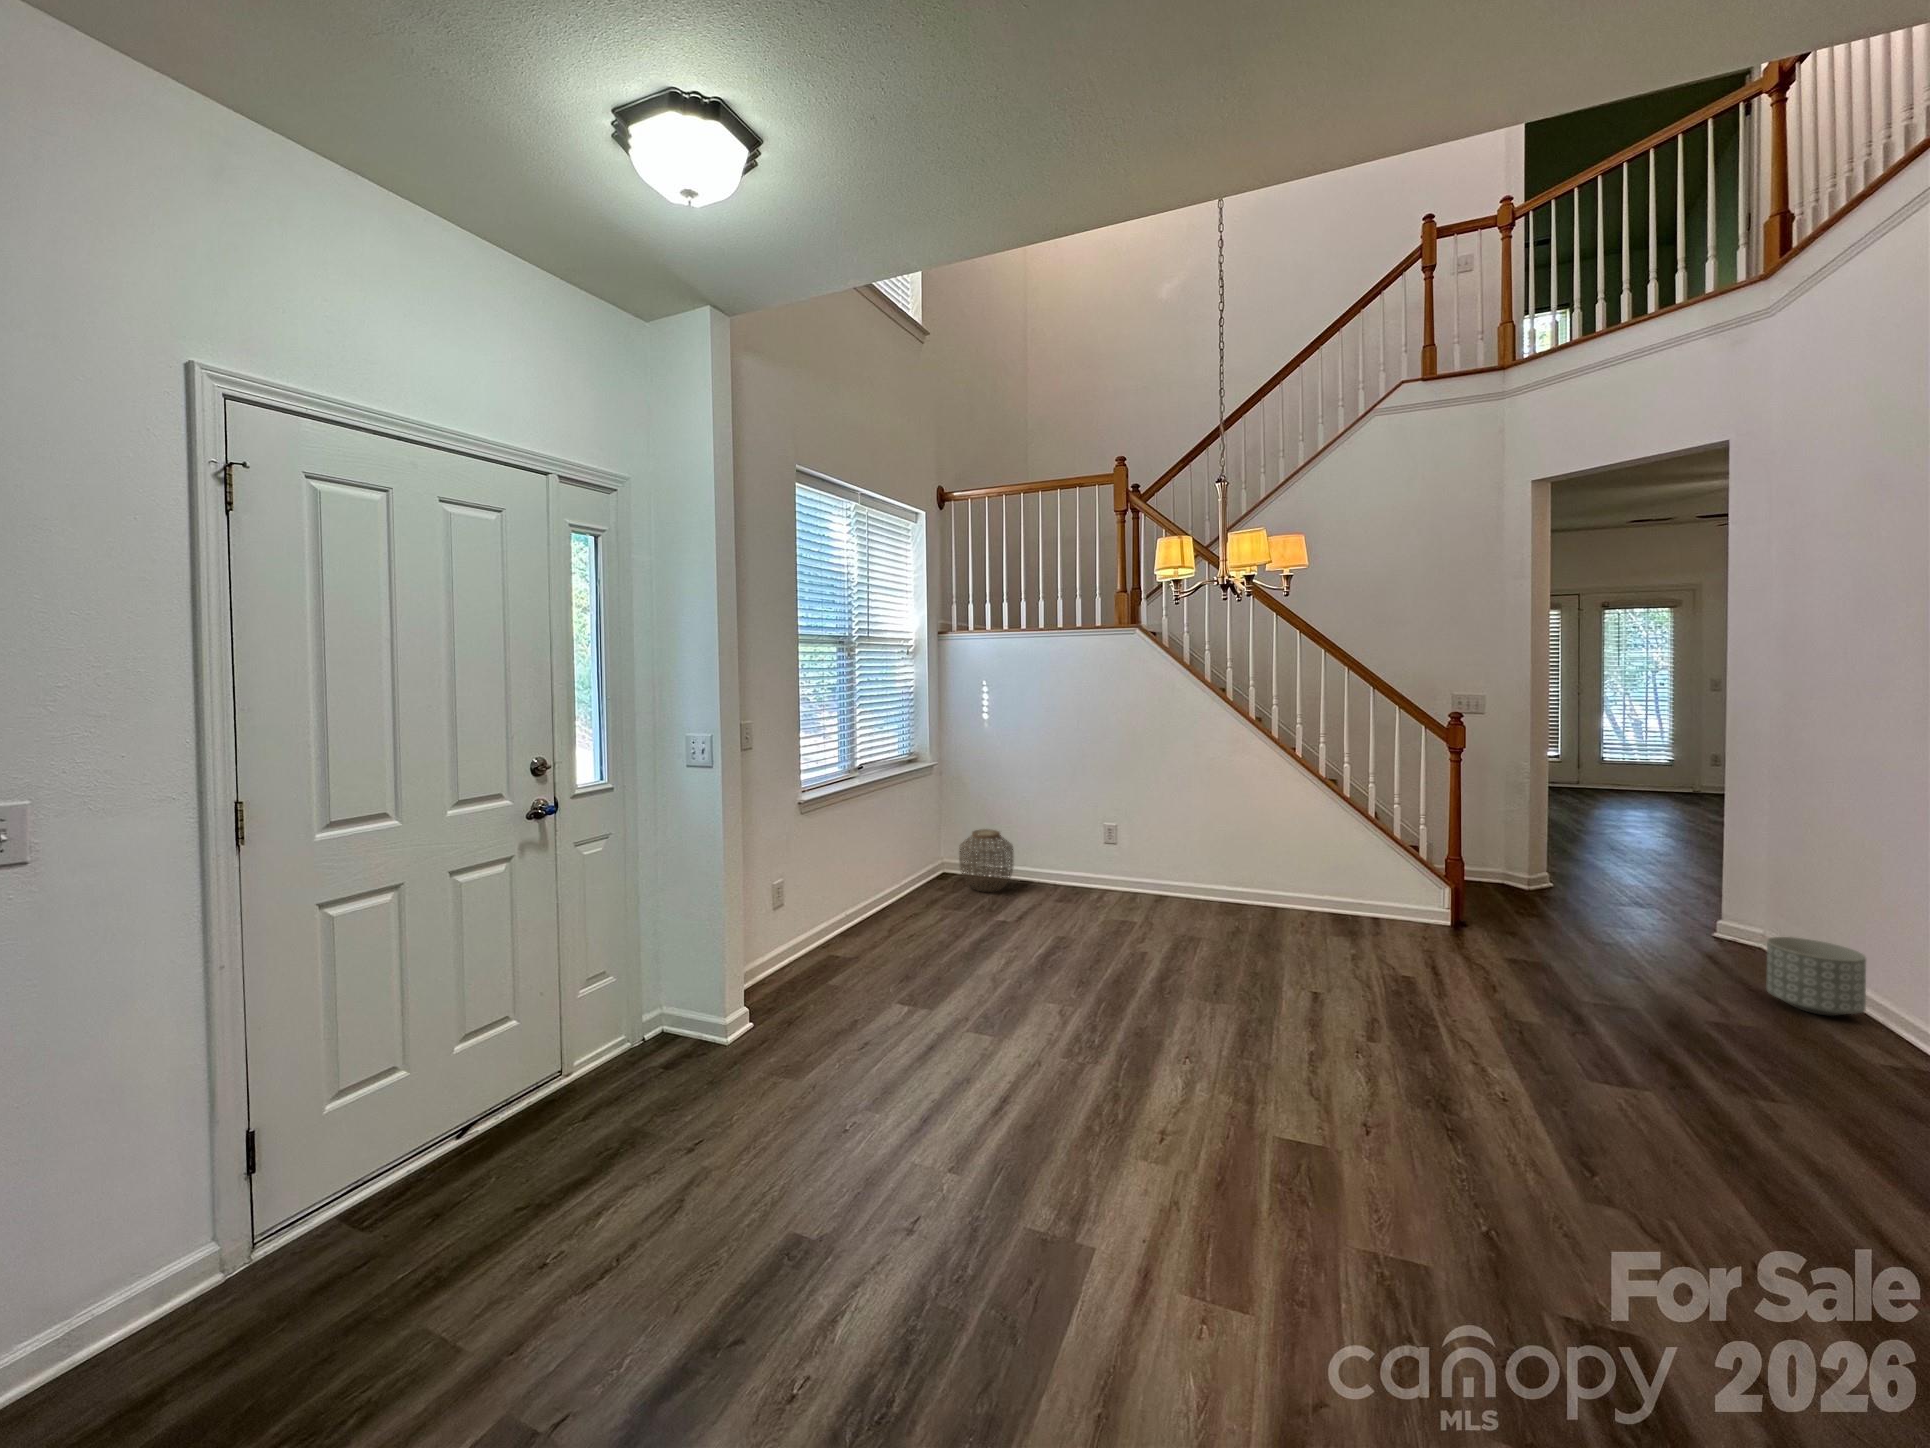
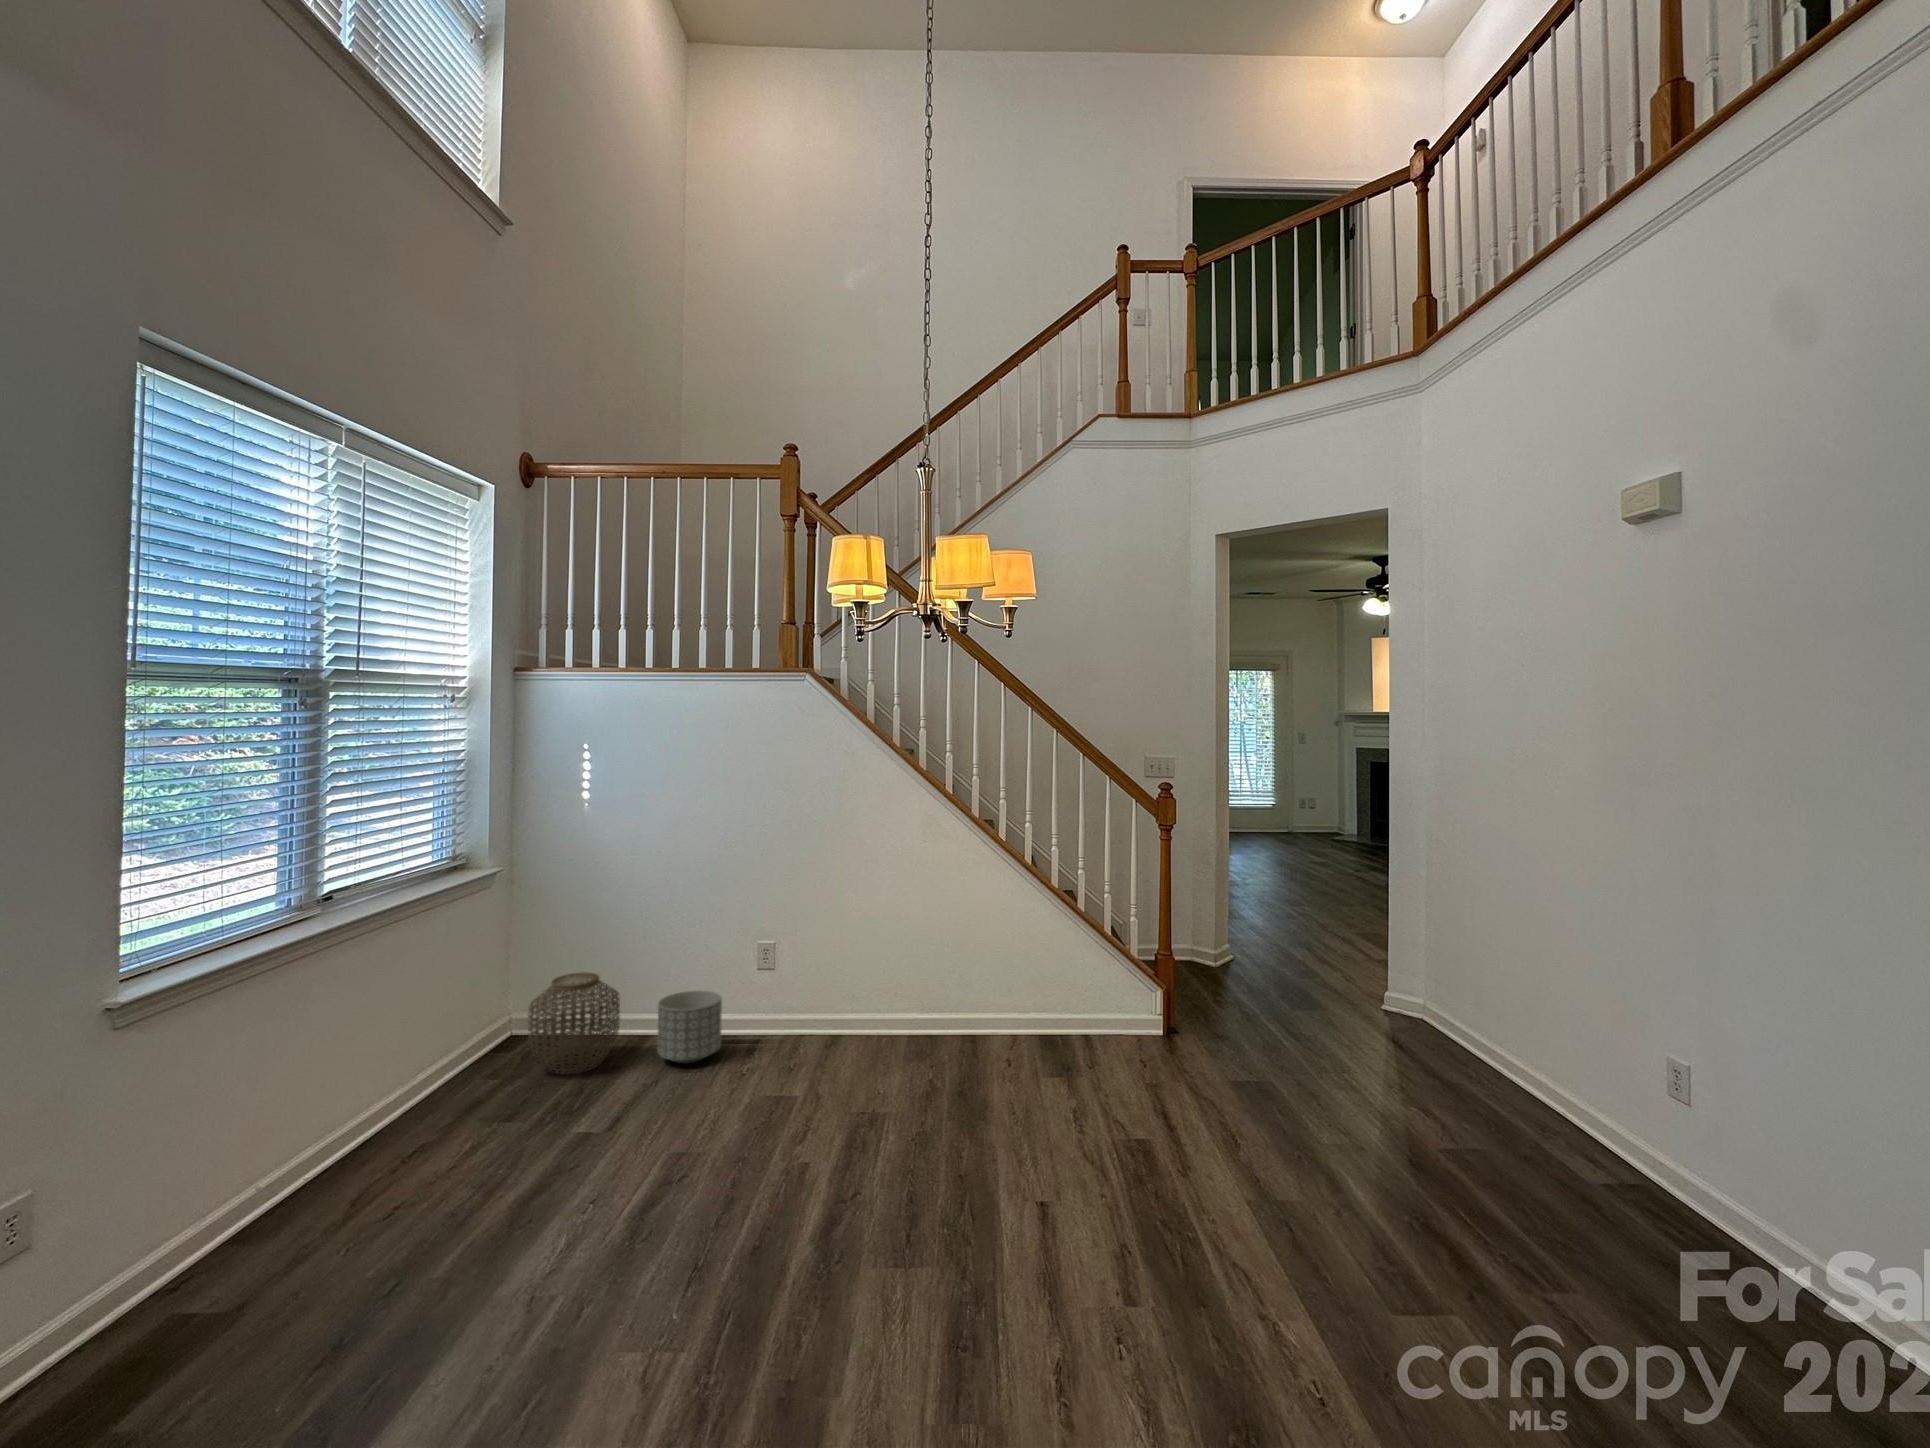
planter: present [1766,937,1866,1016] -> present [657,990,722,1064]

